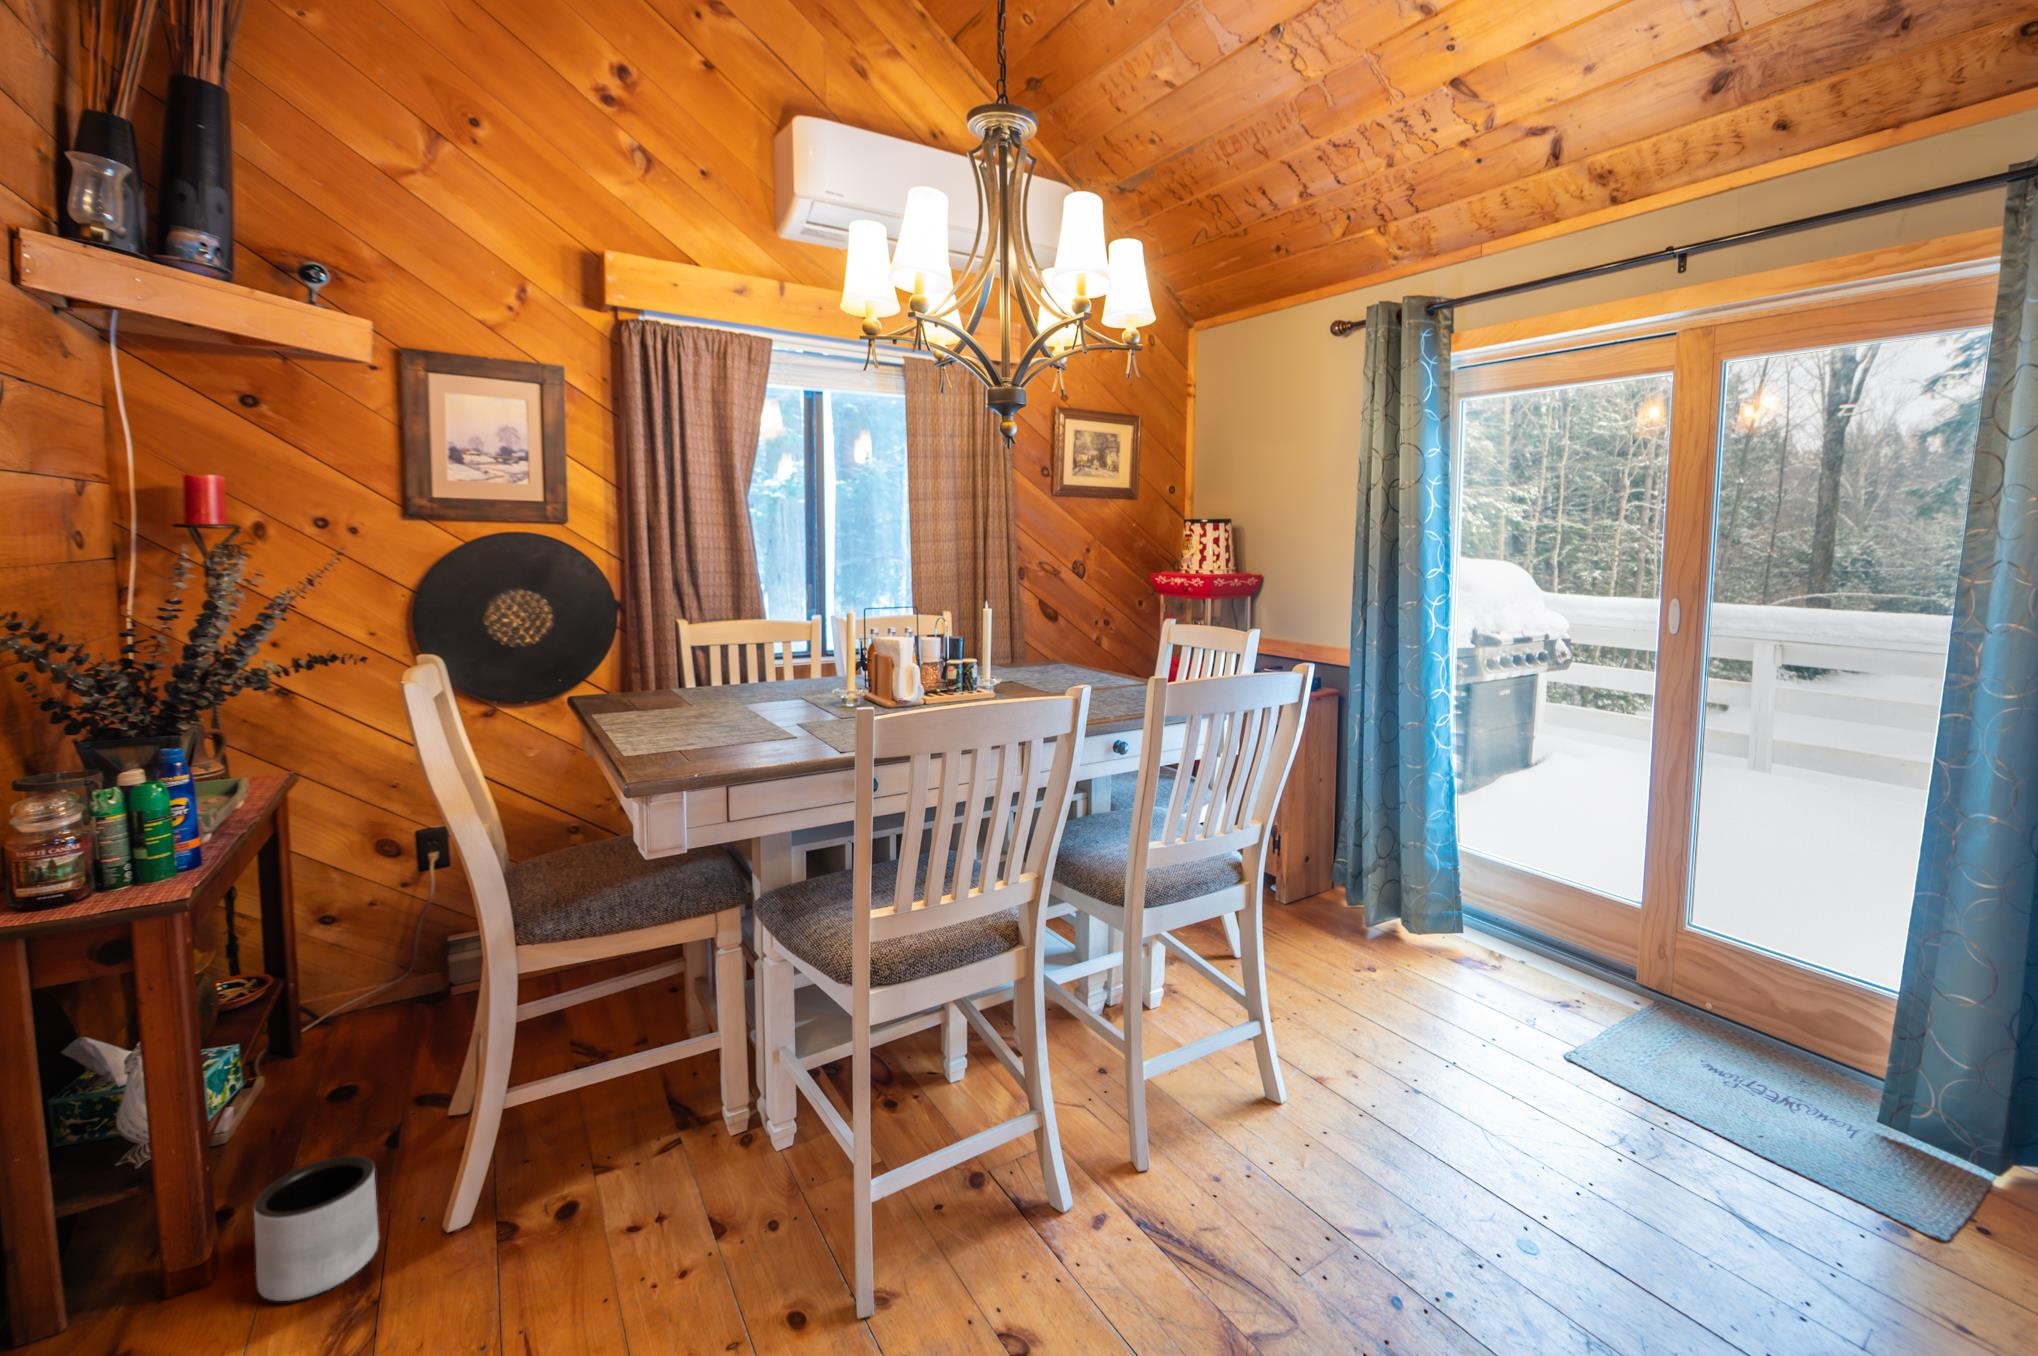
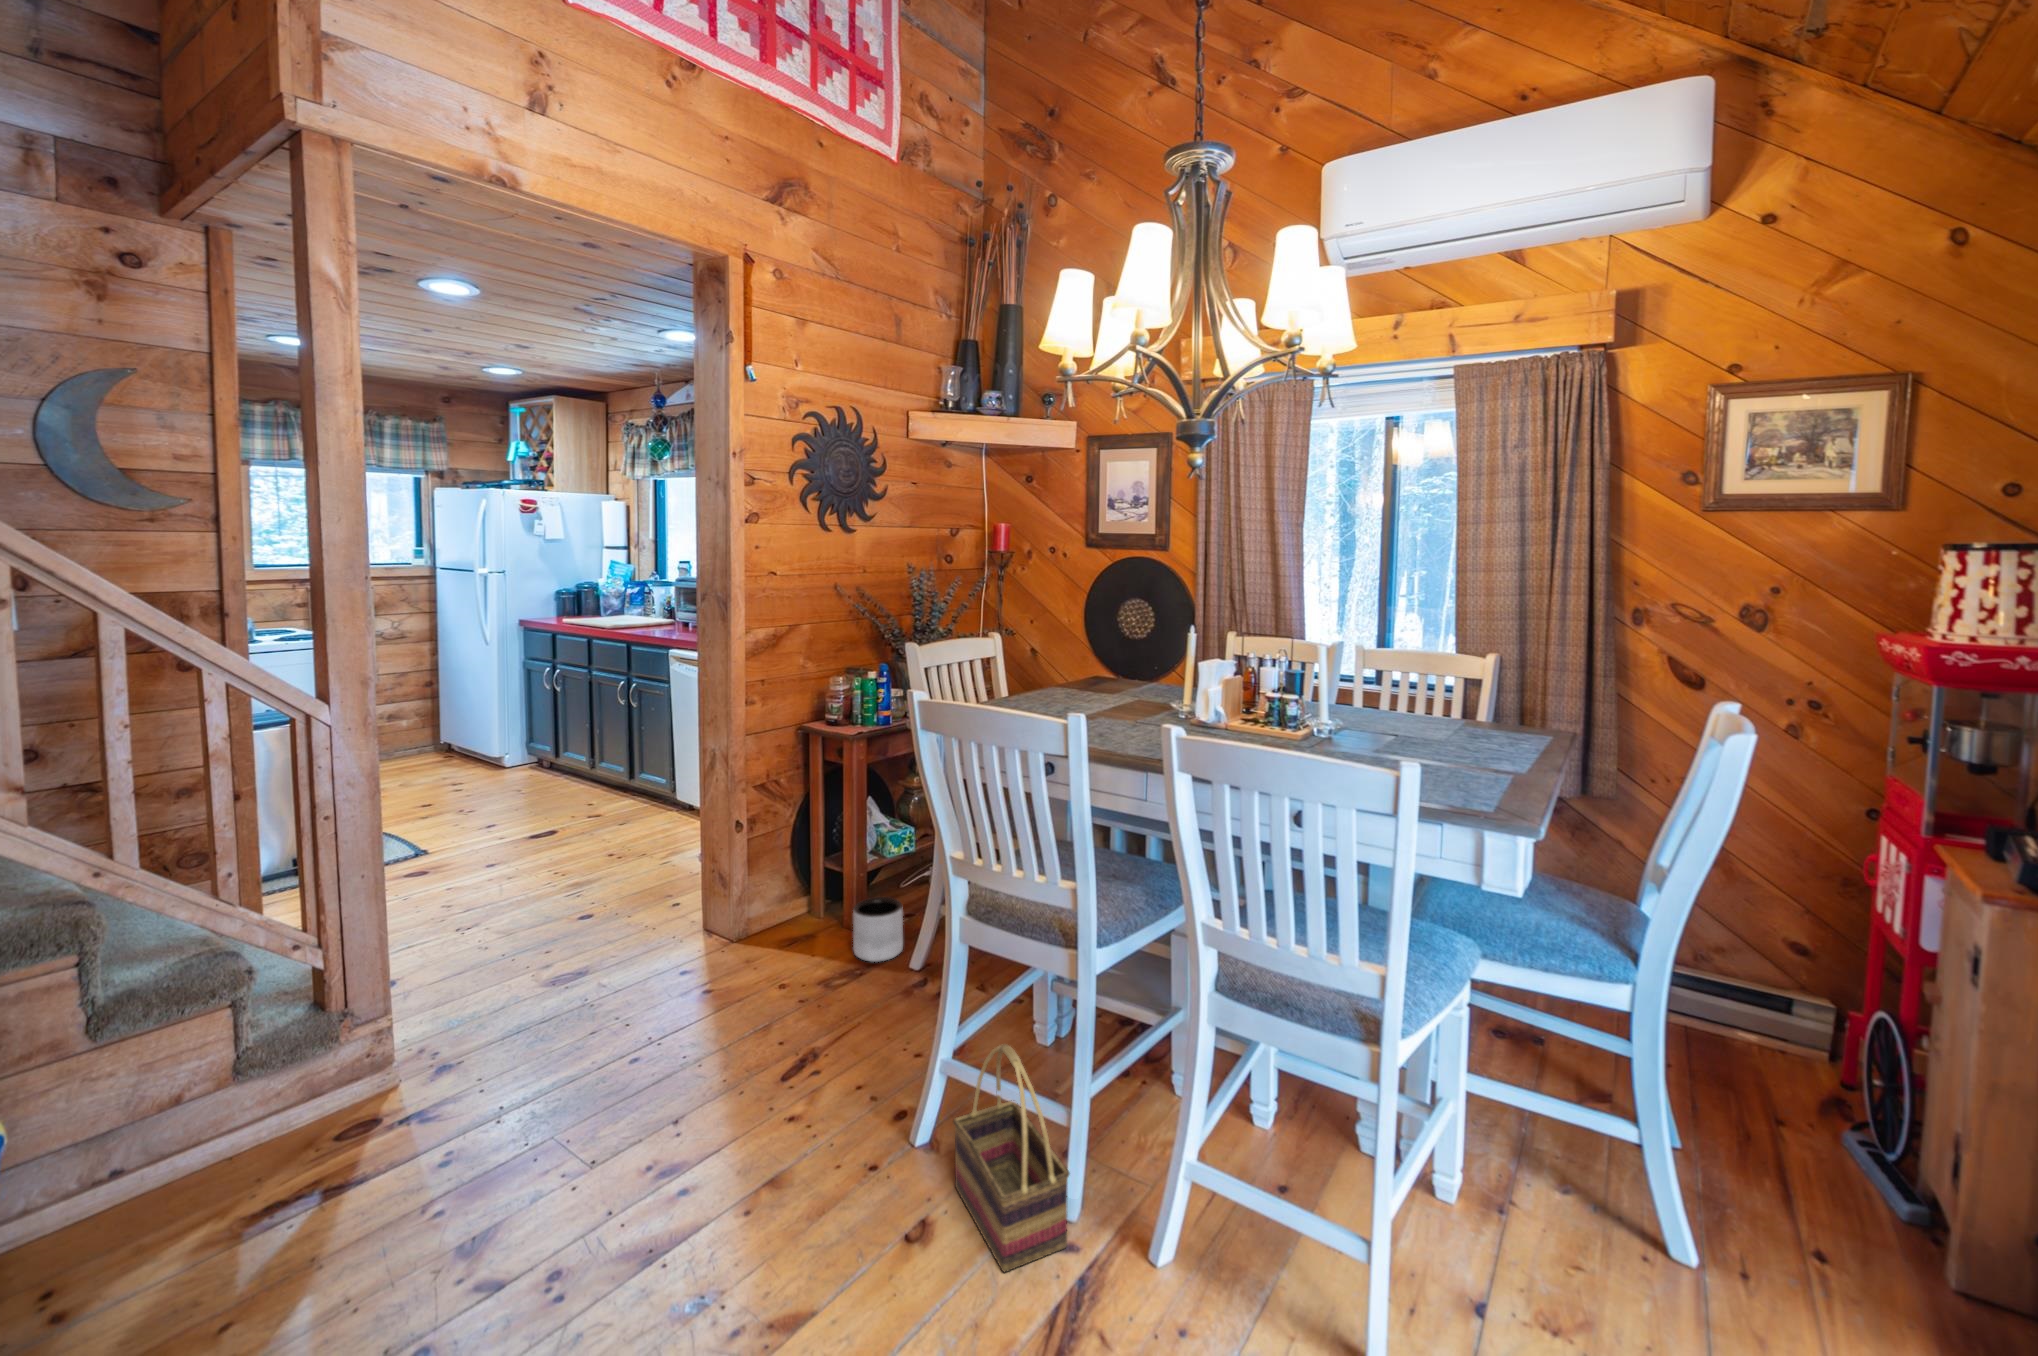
basket: none [958,1069,1111,1291] -> present [953,1044,1070,1272]

